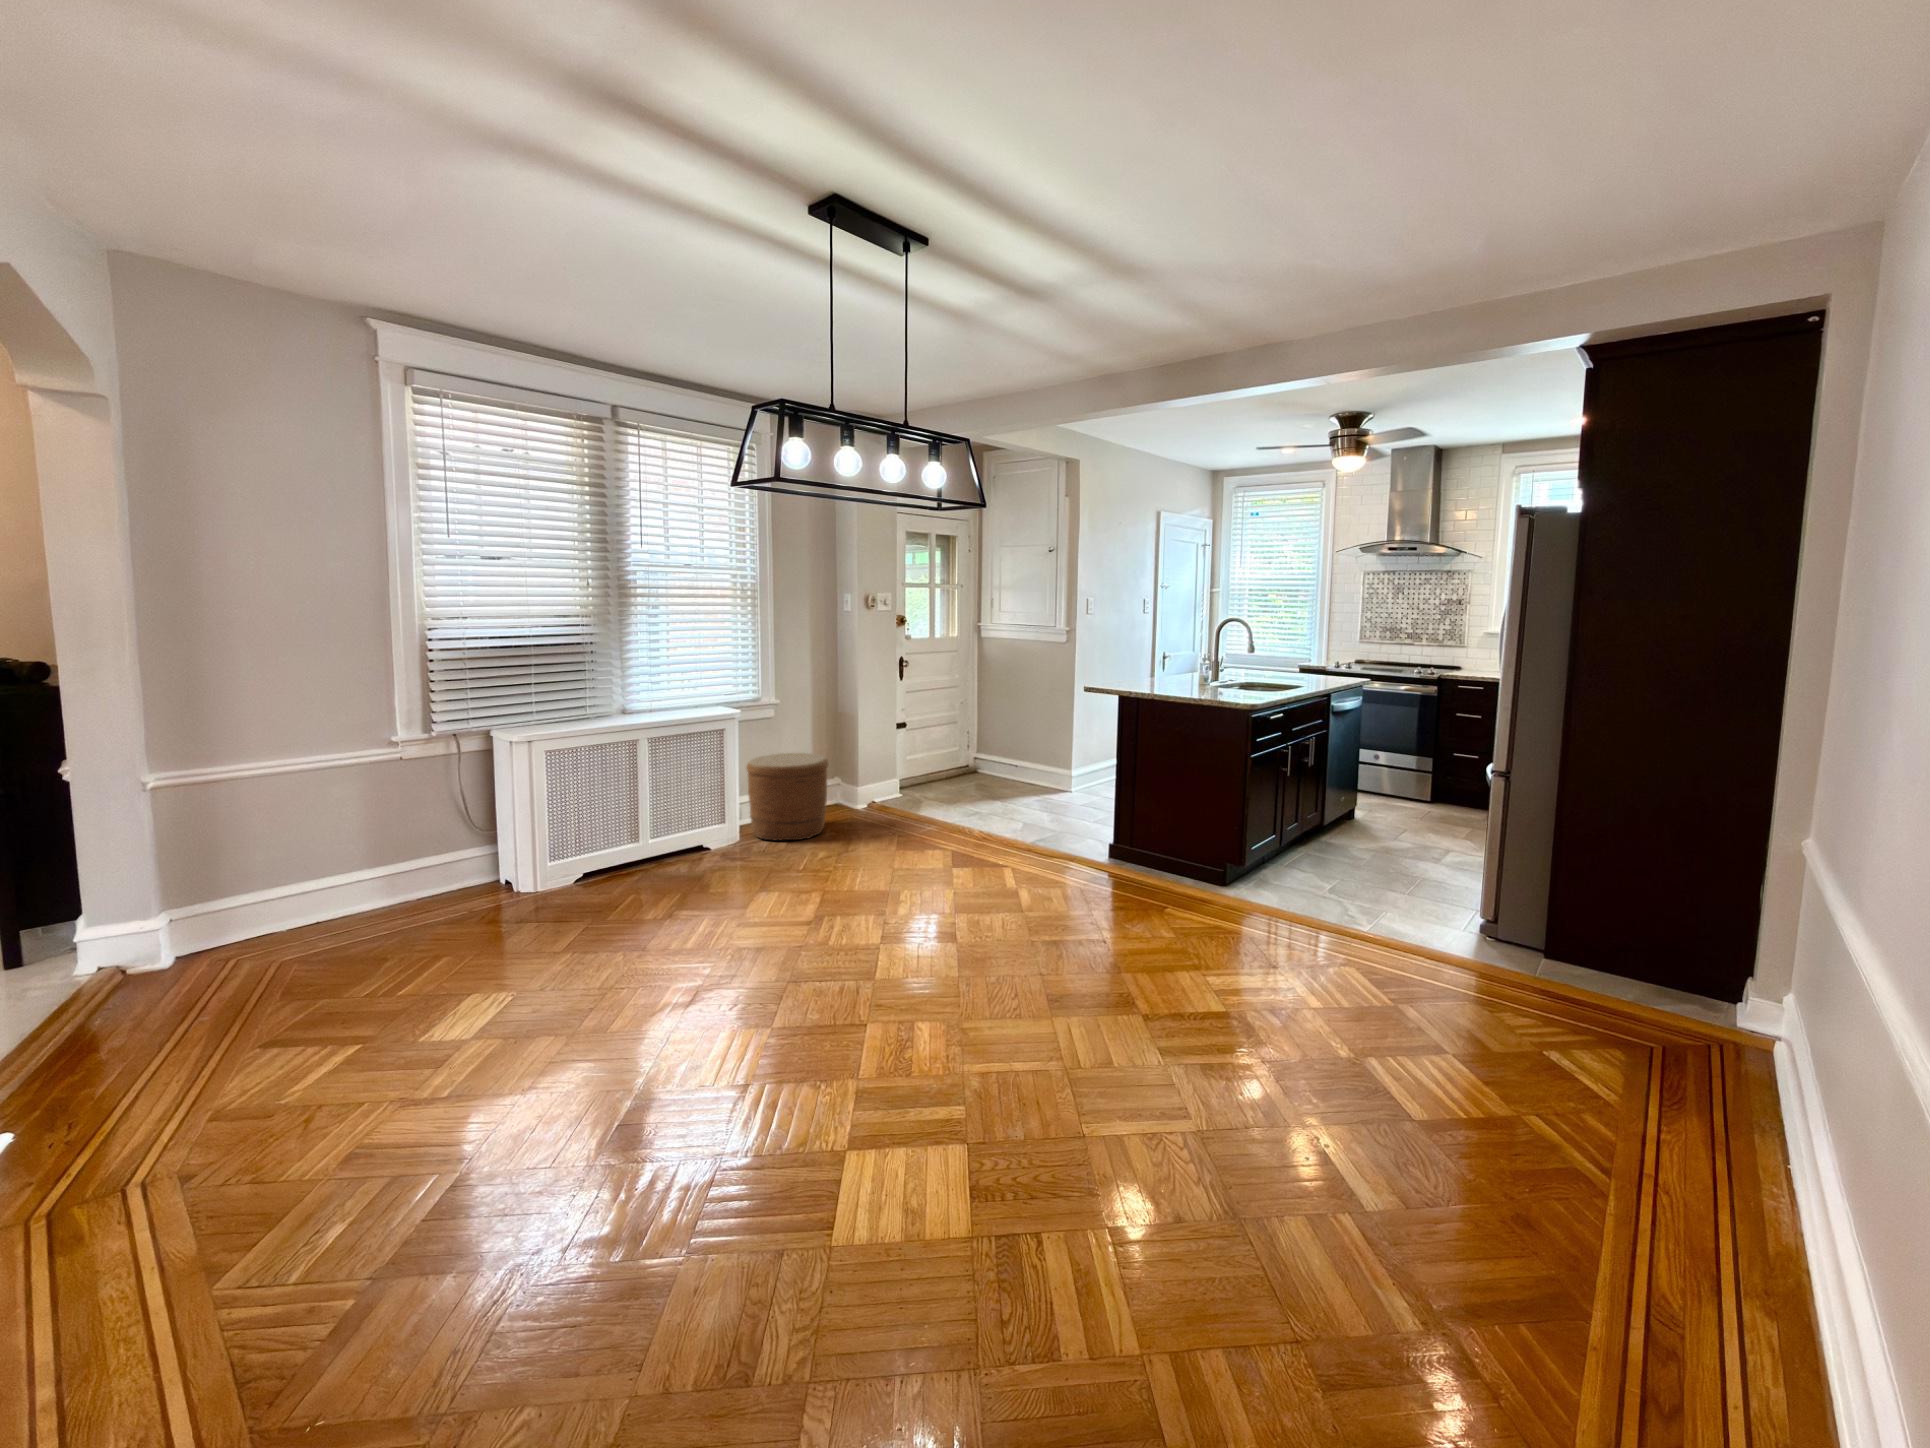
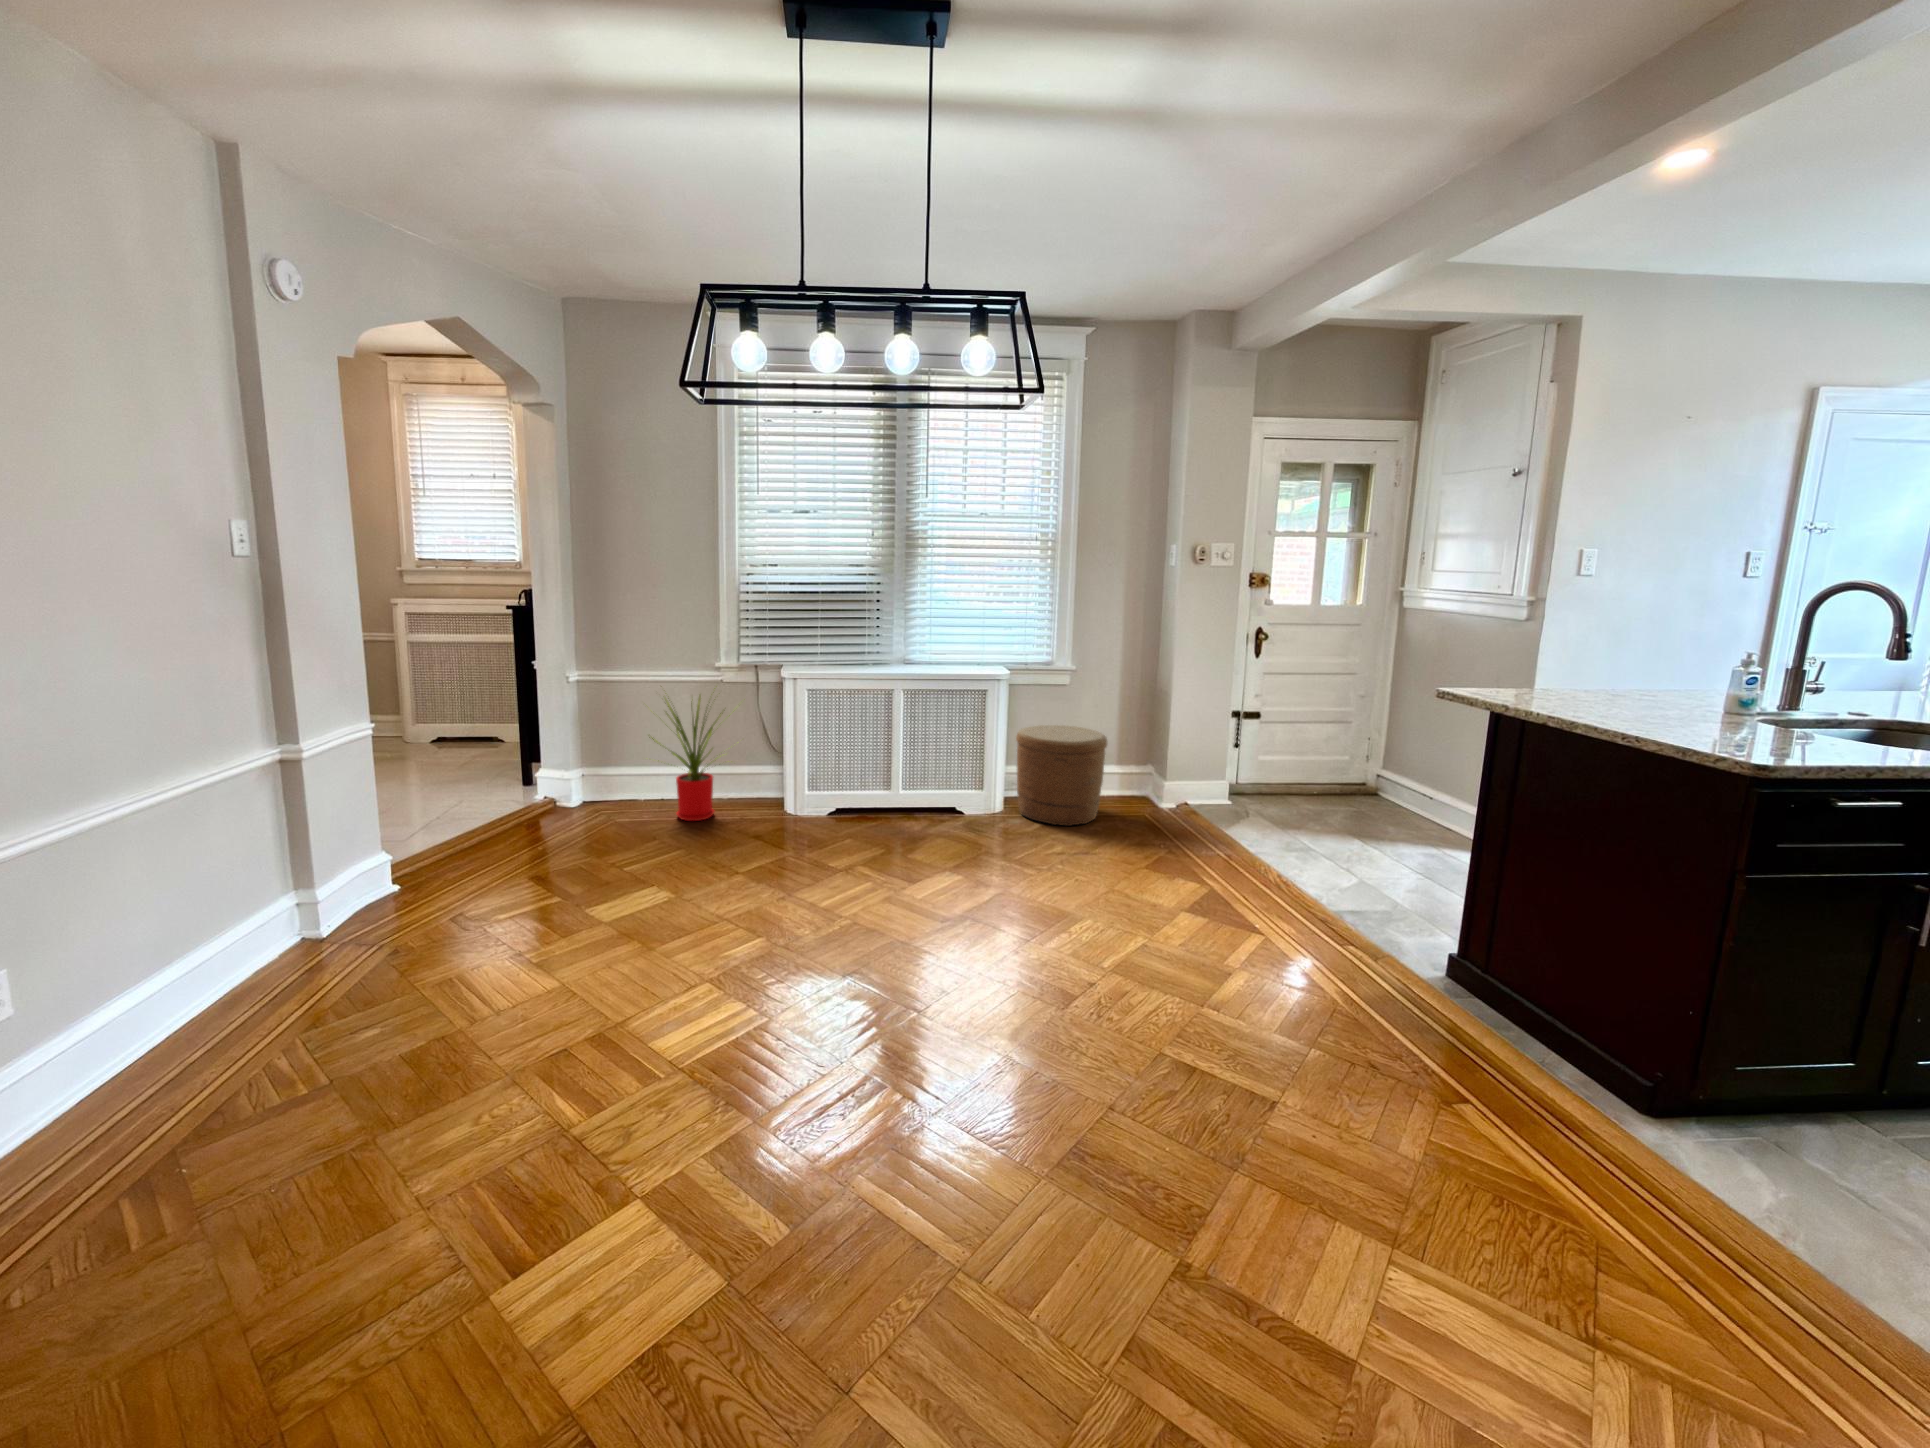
house plant: none [311,761,471,934] -> present [649,688,730,821]

